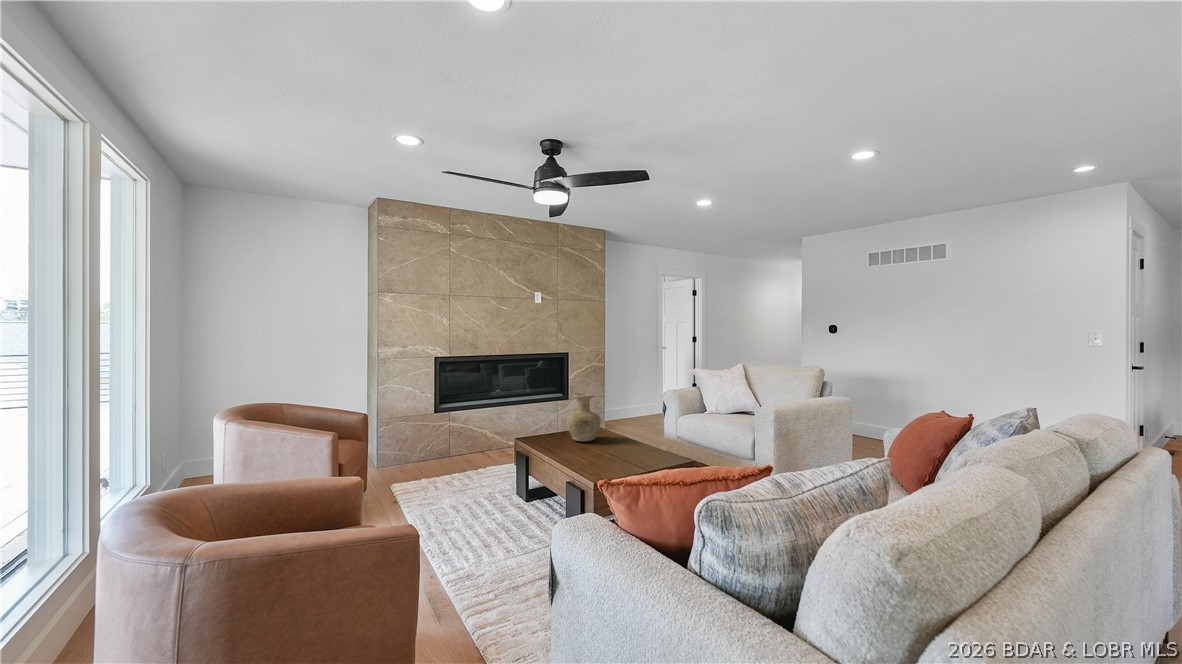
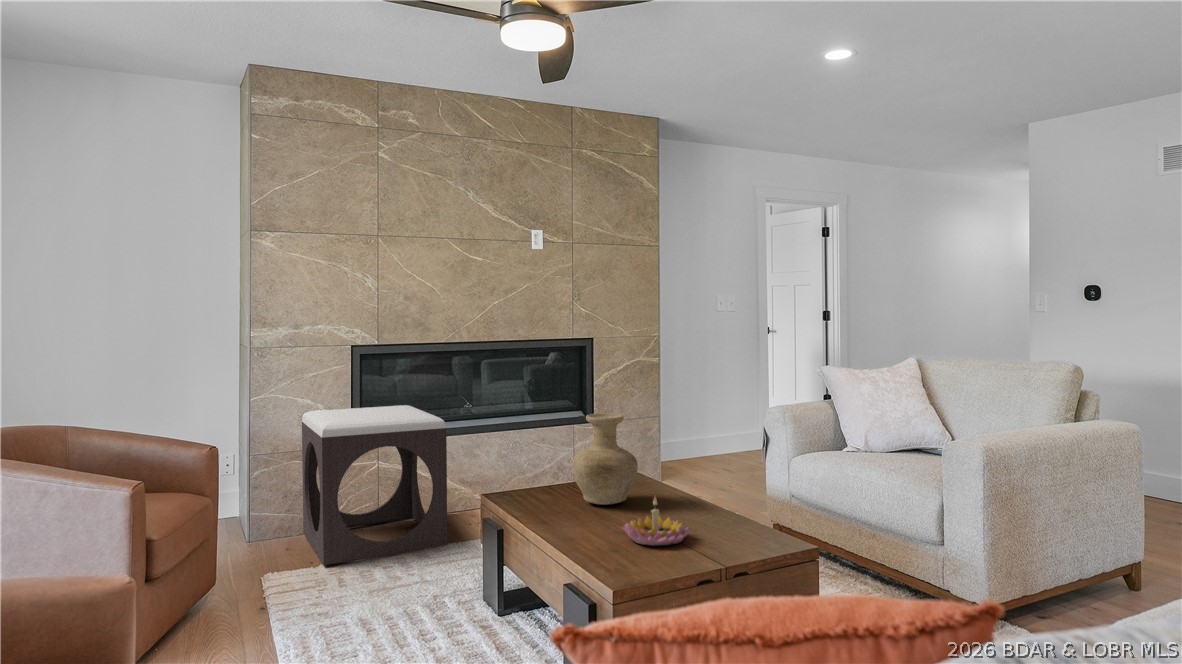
footstool: none [408,390,492,479] -> present [302,405,447,565]
candle holder: none [596,435,631,461] -> present [623,497,690,546]

